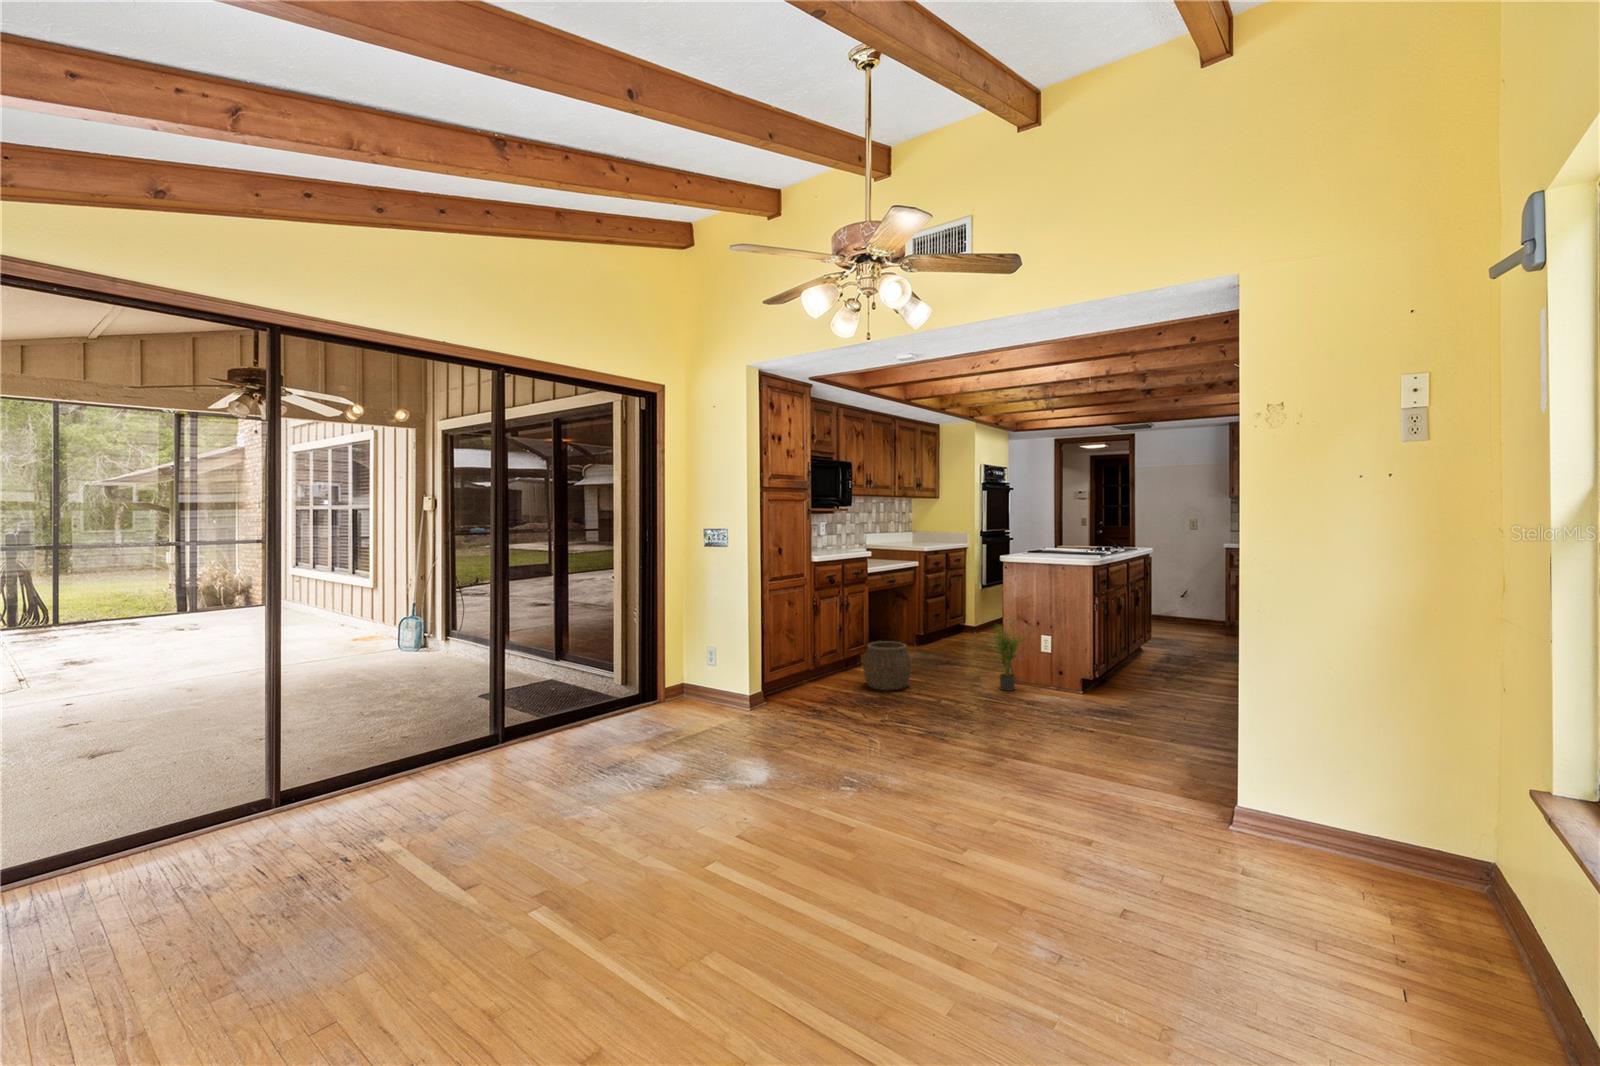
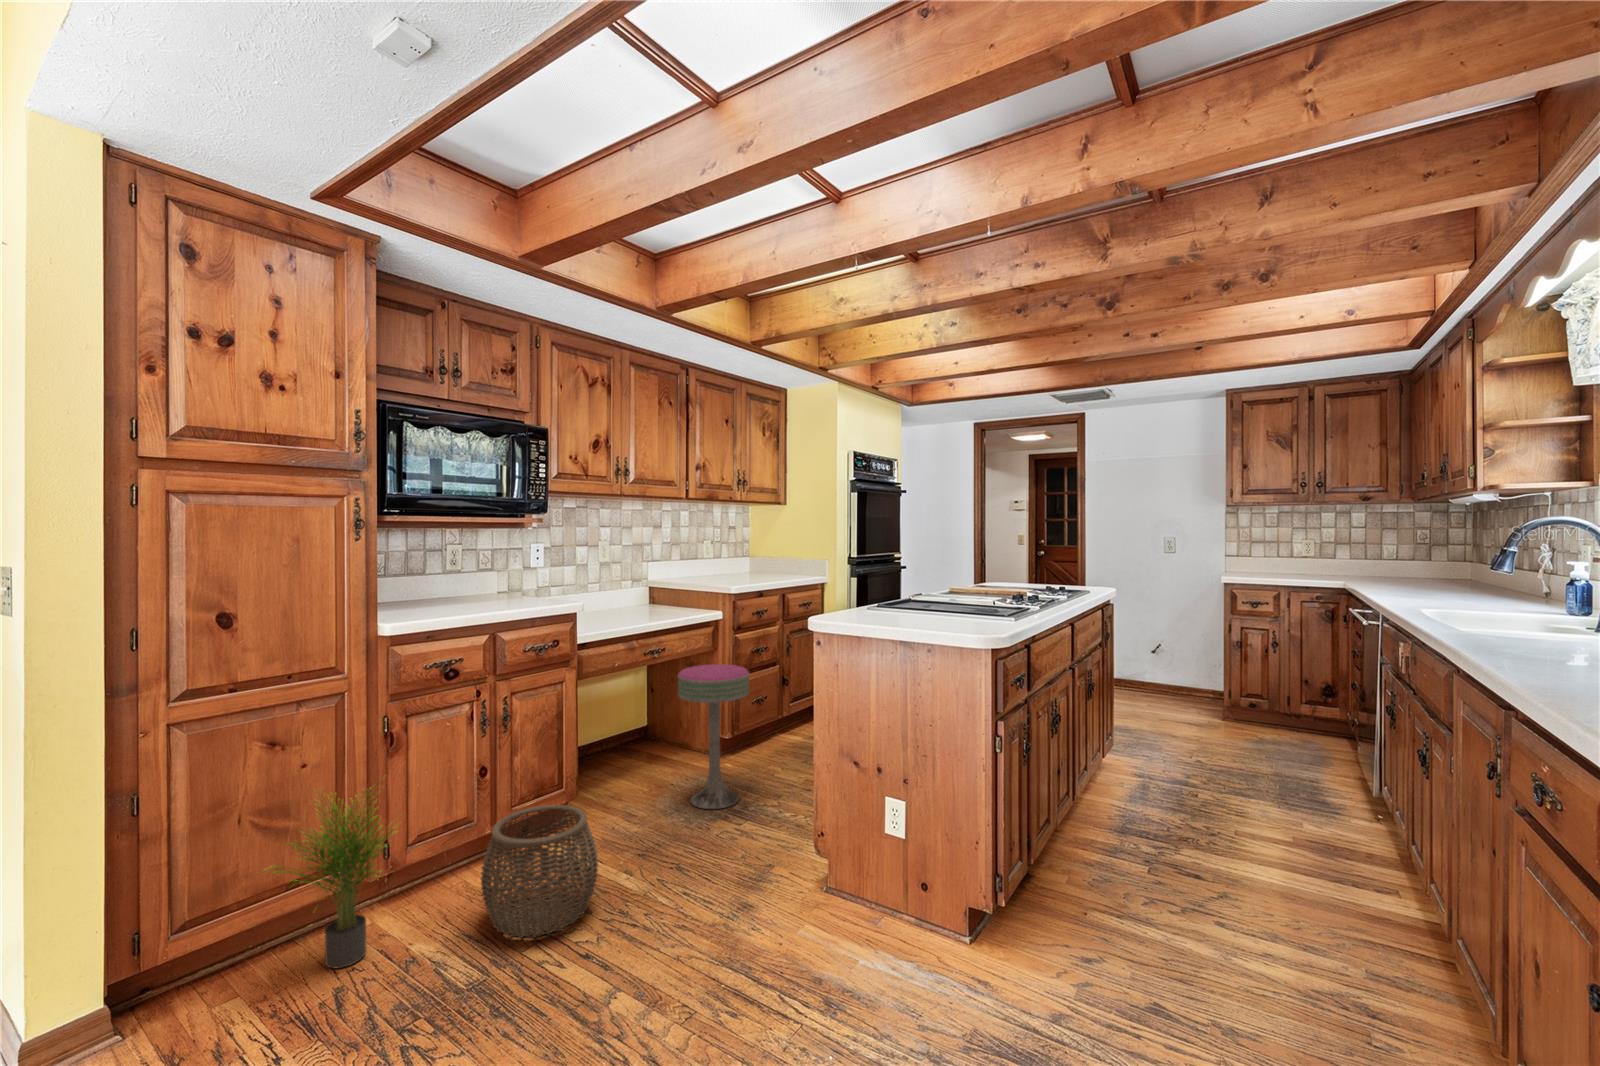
bar stool: none [912,588,951,661] -> present [678,664,750,809]
potted plant: present [995,630,1024,691] -> present [281,797,394,968]

